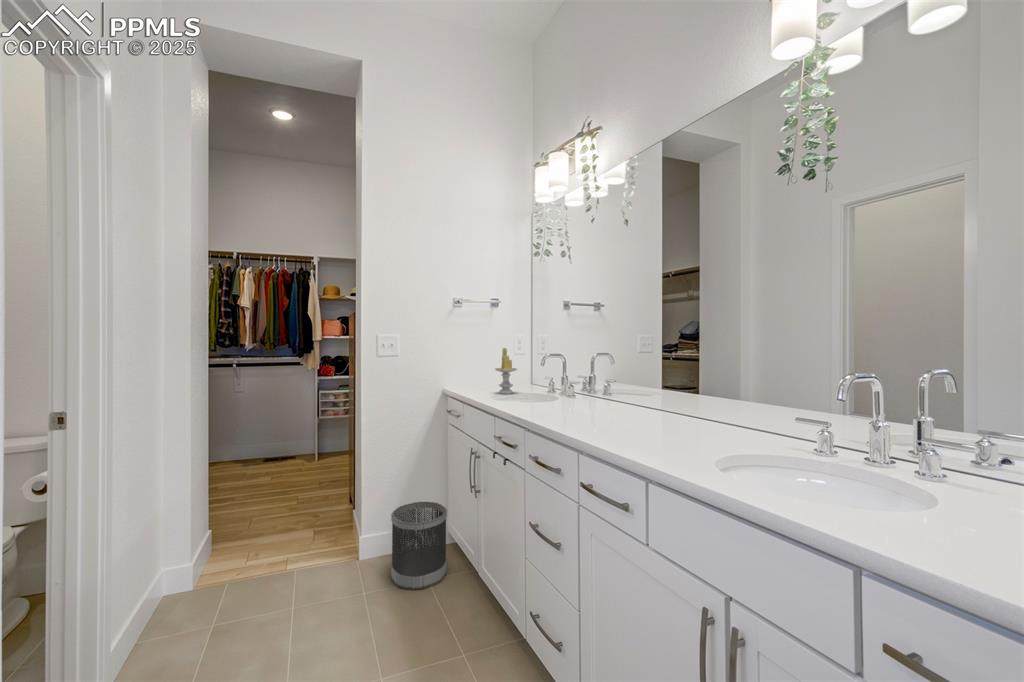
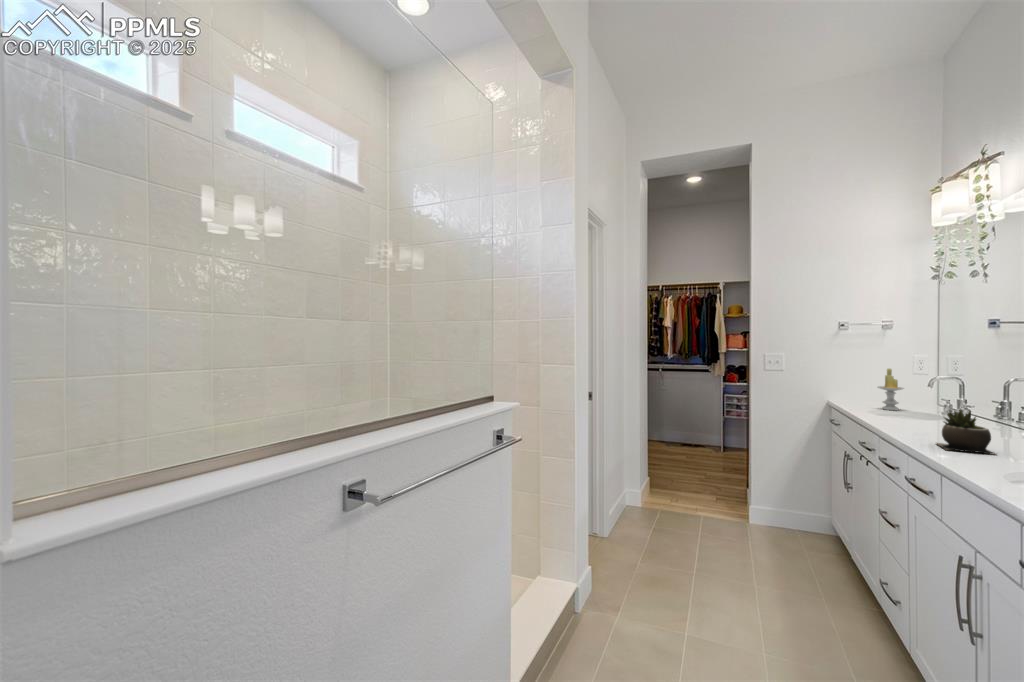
succulent plant: none [622,386,697,450] -> present [937,409,995,455]
wastebasket: present [391,502,447,590] -> none [774,484,823,547]

